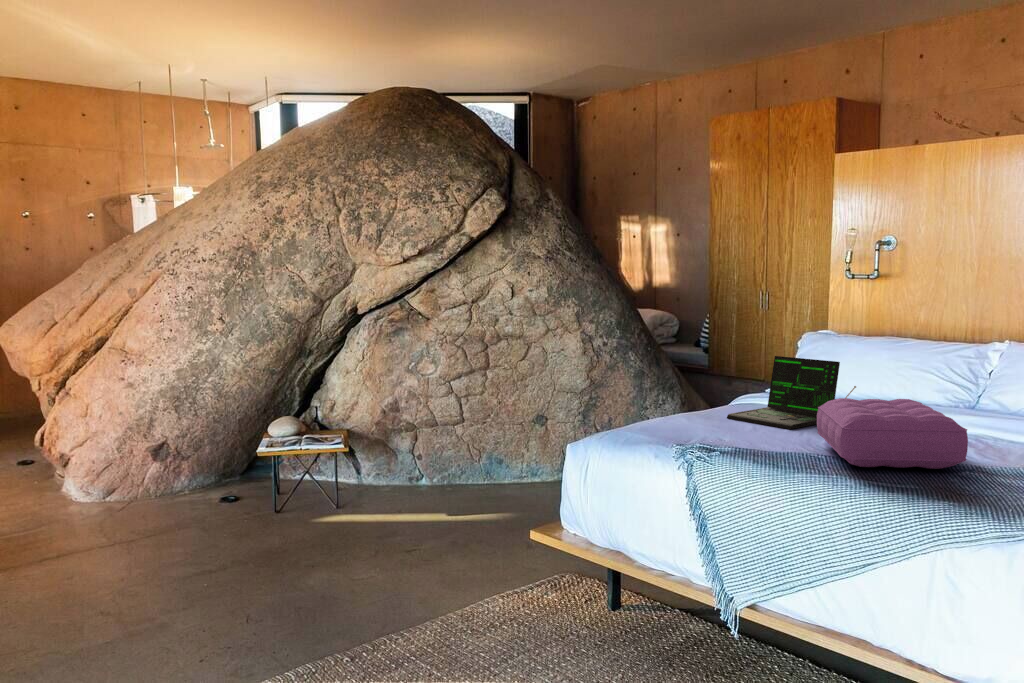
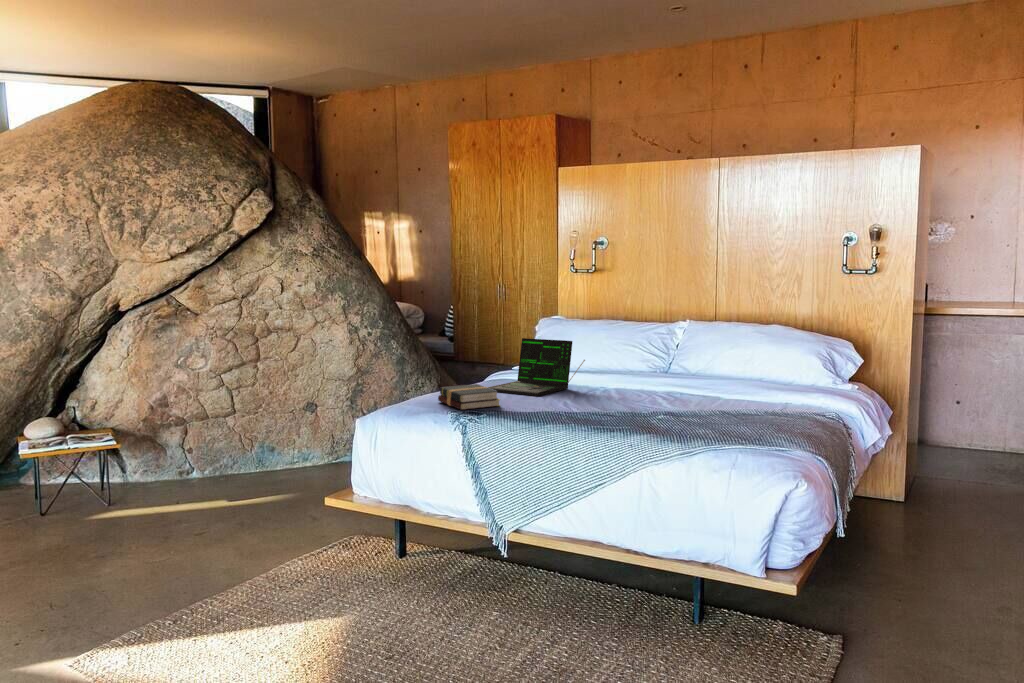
pillow: present [817,398,968,469] -> none [558,366,663,418]
hardback book: none [665,411,741,443] -> present [438,384,500,410]

